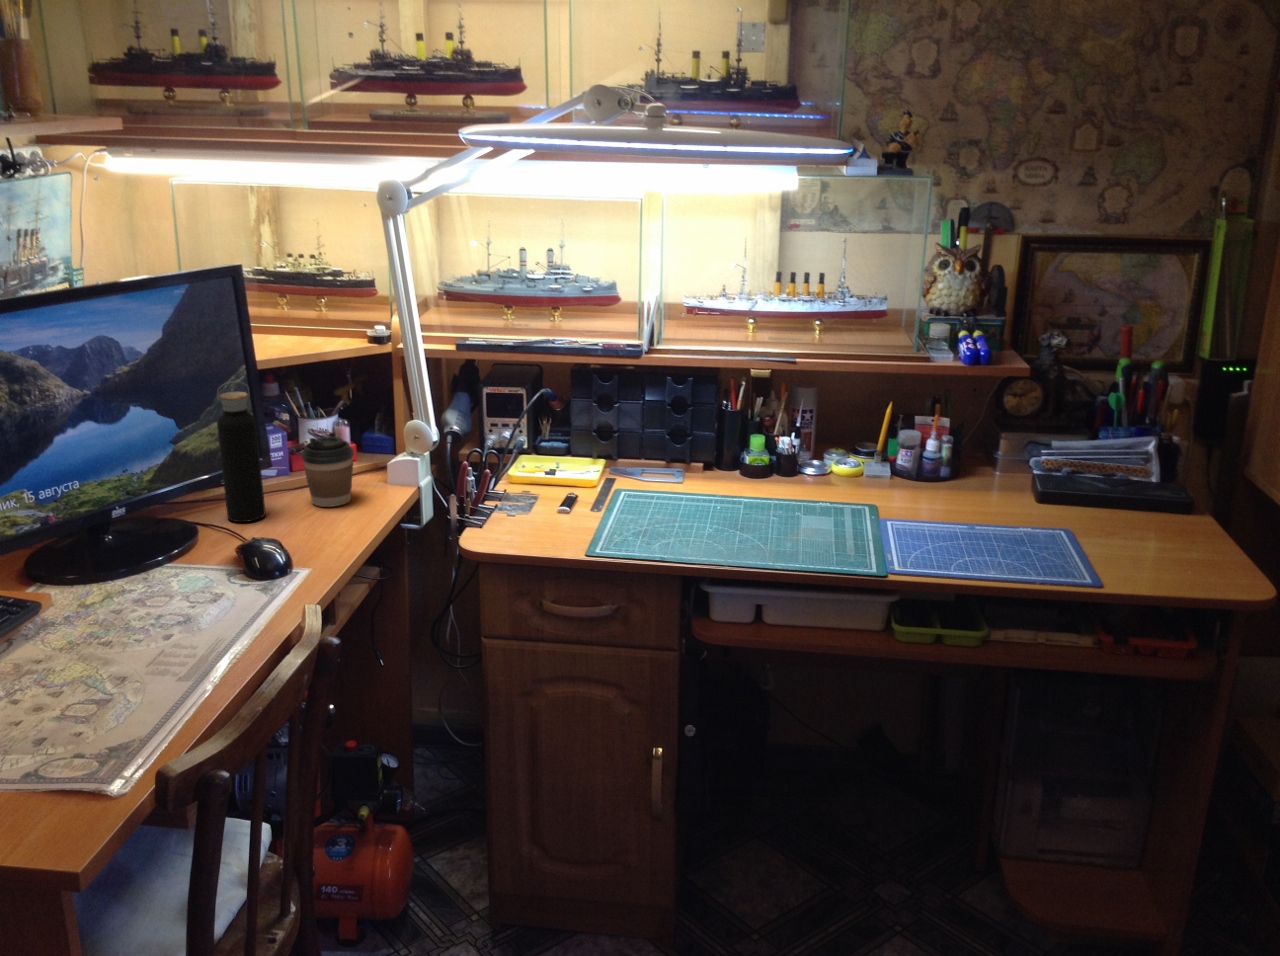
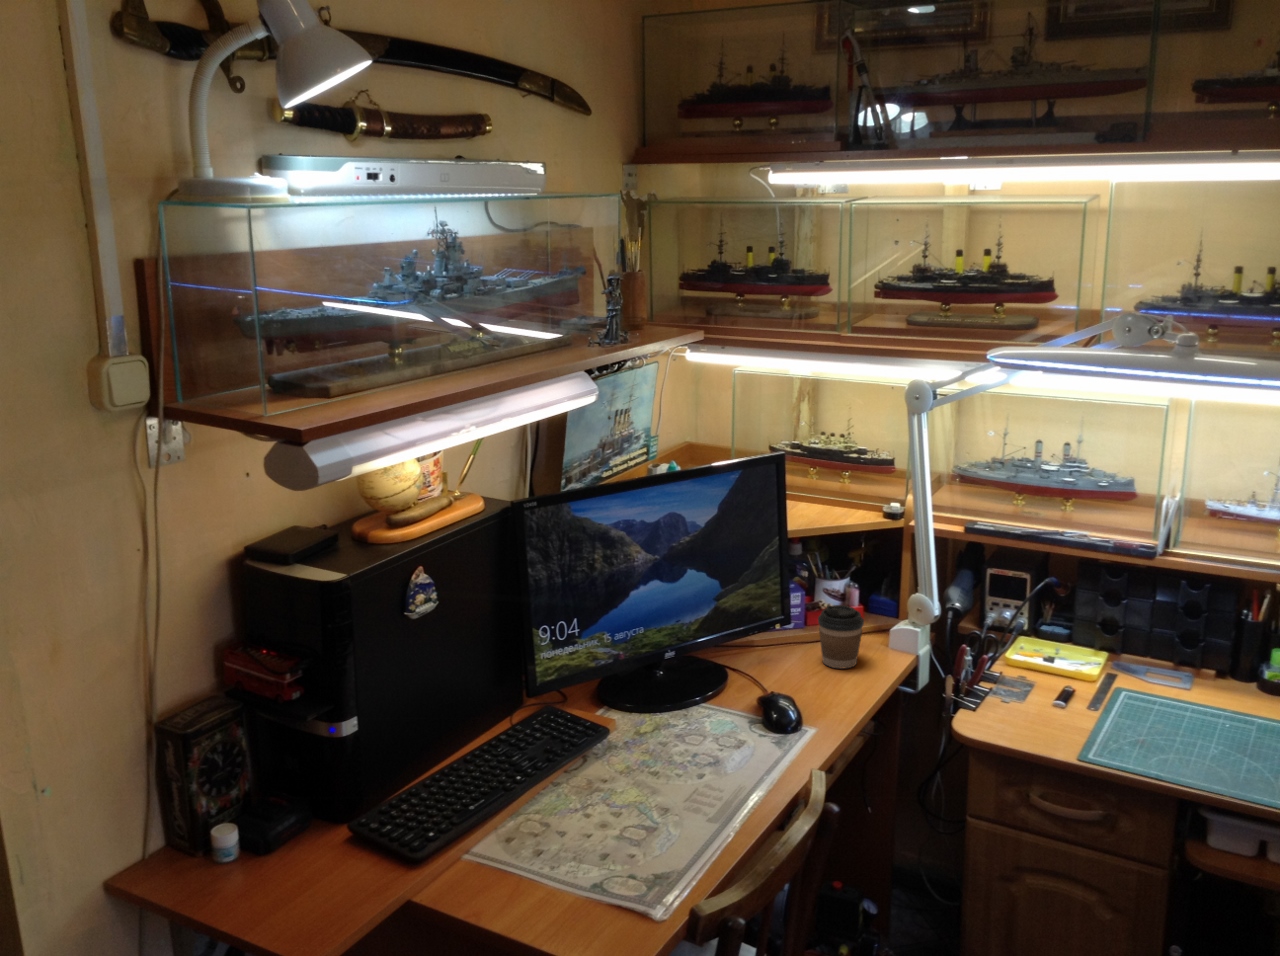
water bottle: present [217,381,265,522] -> none [751,552,784,673]

